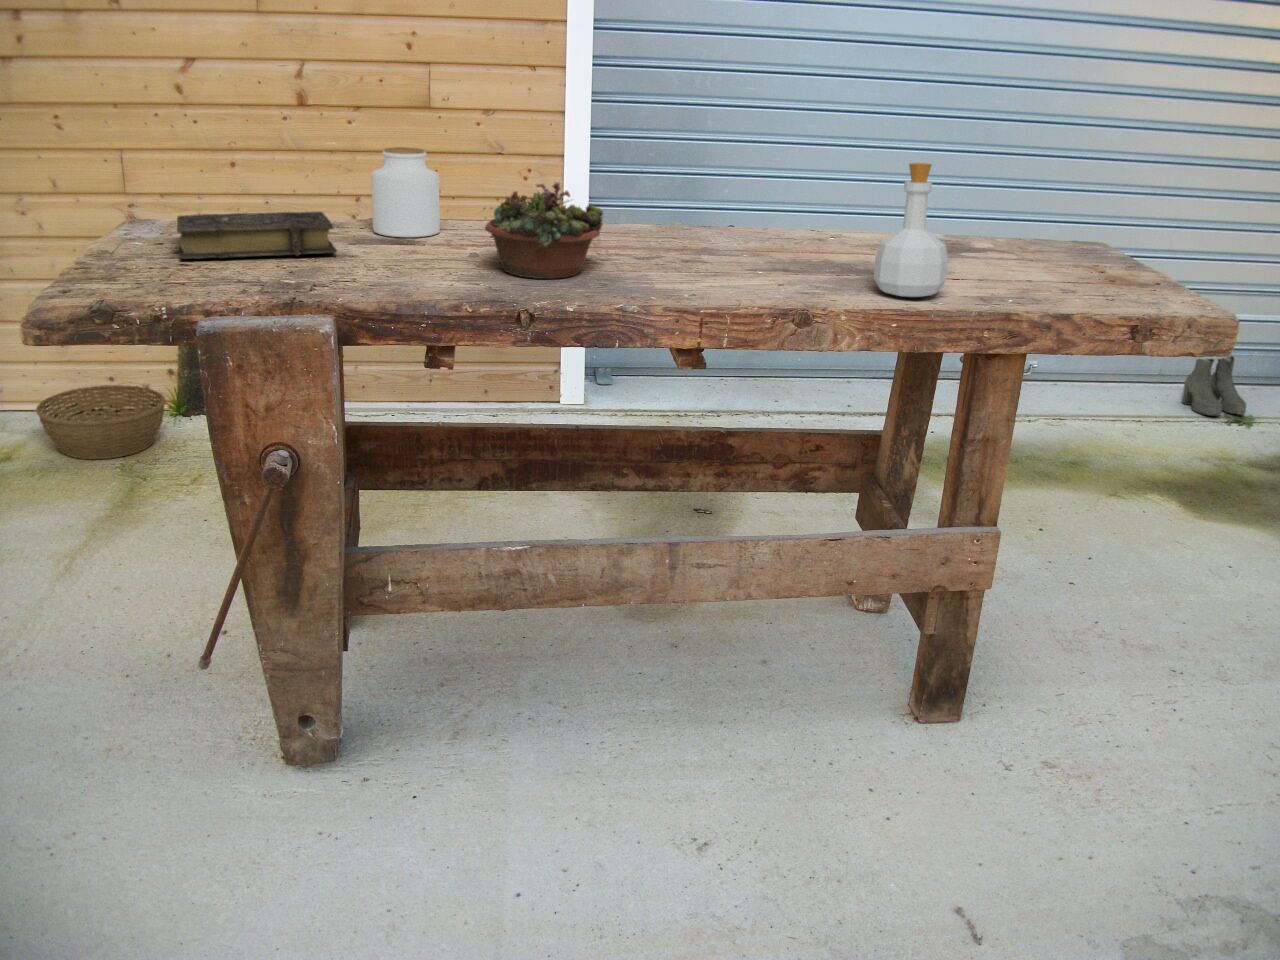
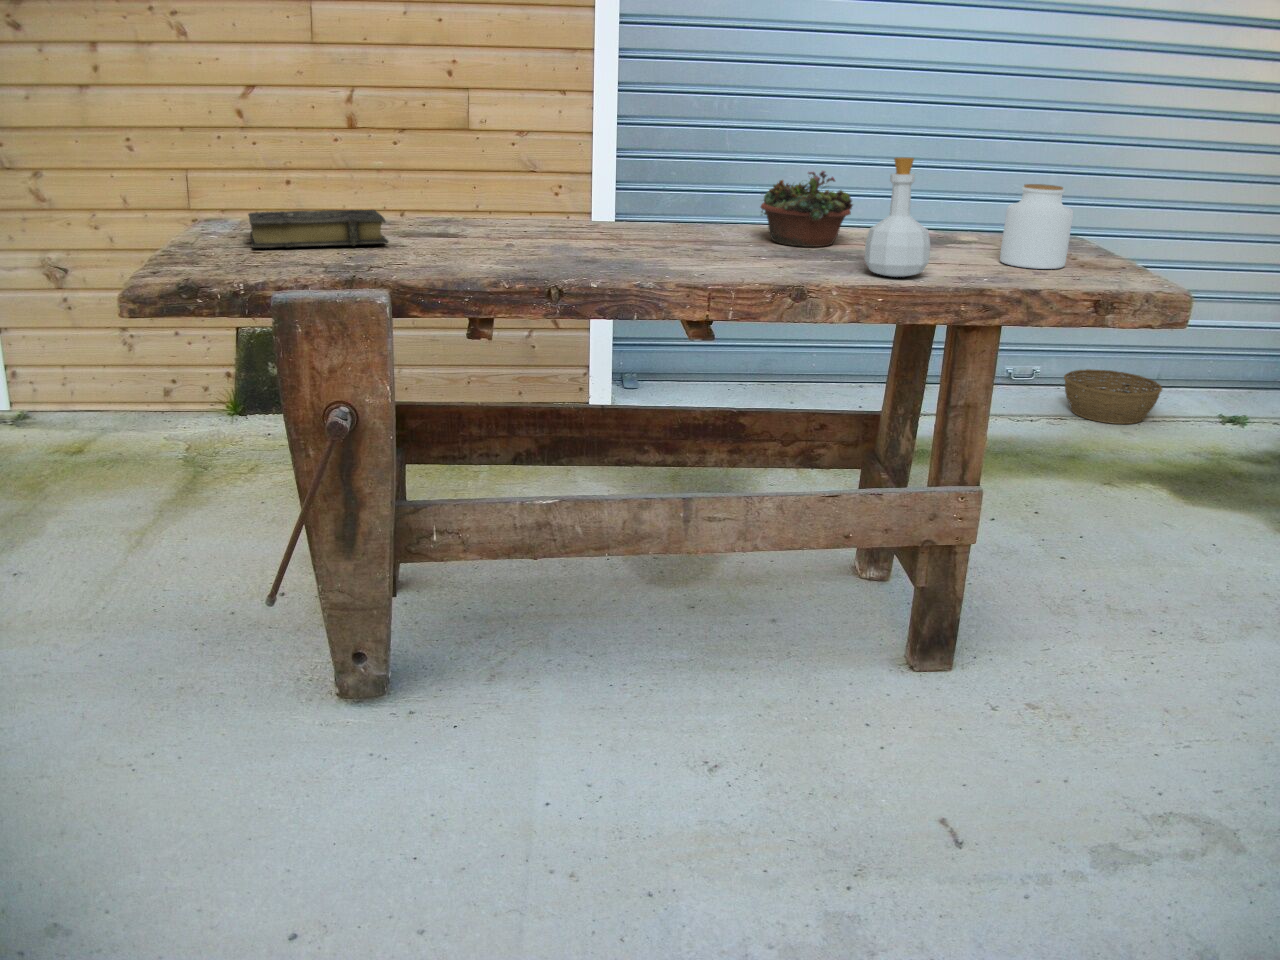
jar: present [371,147,440,237] -> present [1000,184,1073,269]
succulent planter: present [485,182,603,279] -> present [761,171,853,247]
boots: present [1182,356,1246,416] -> none [1174,358,1235,415]
basket: present [36,385,166,459] -> present [1064,369,1162,424]

